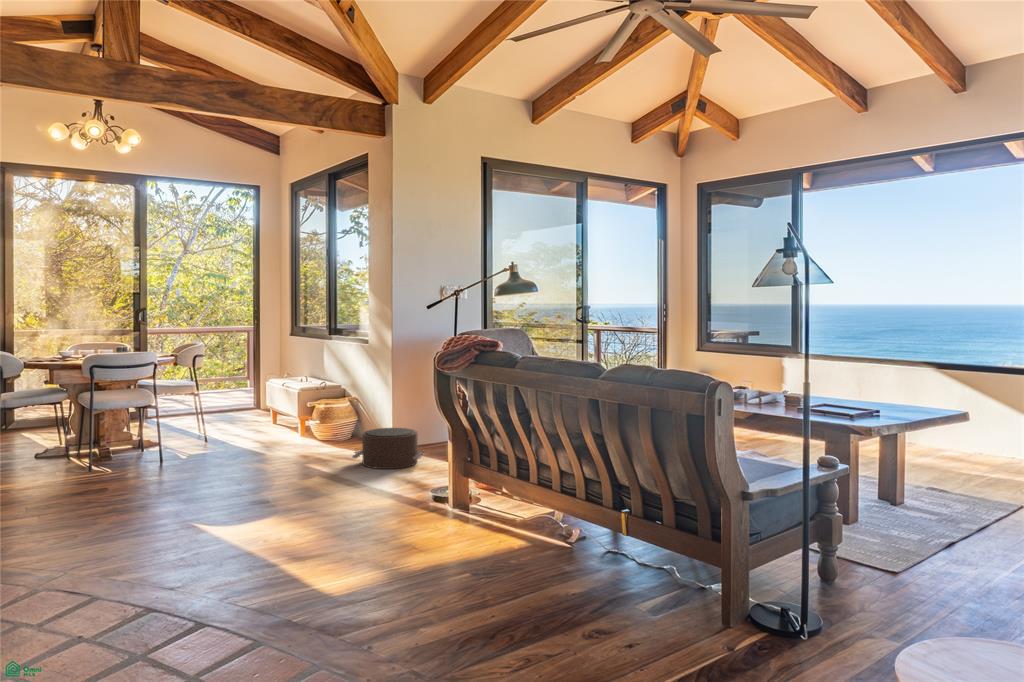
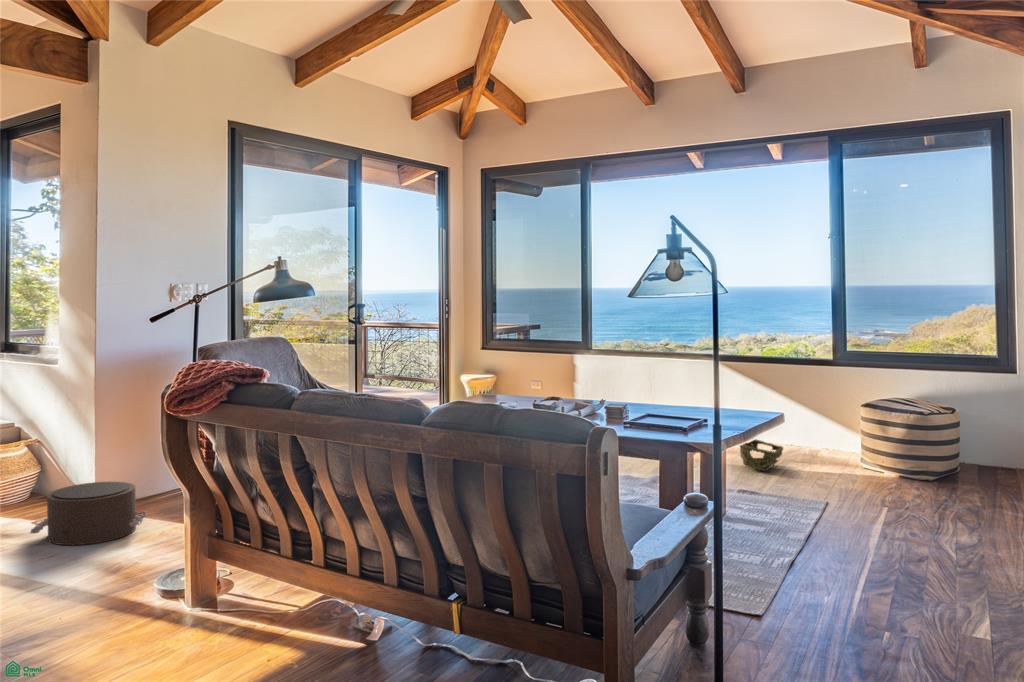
woven basket: none [945,431,999,463] -> present [740,440,783,471]

